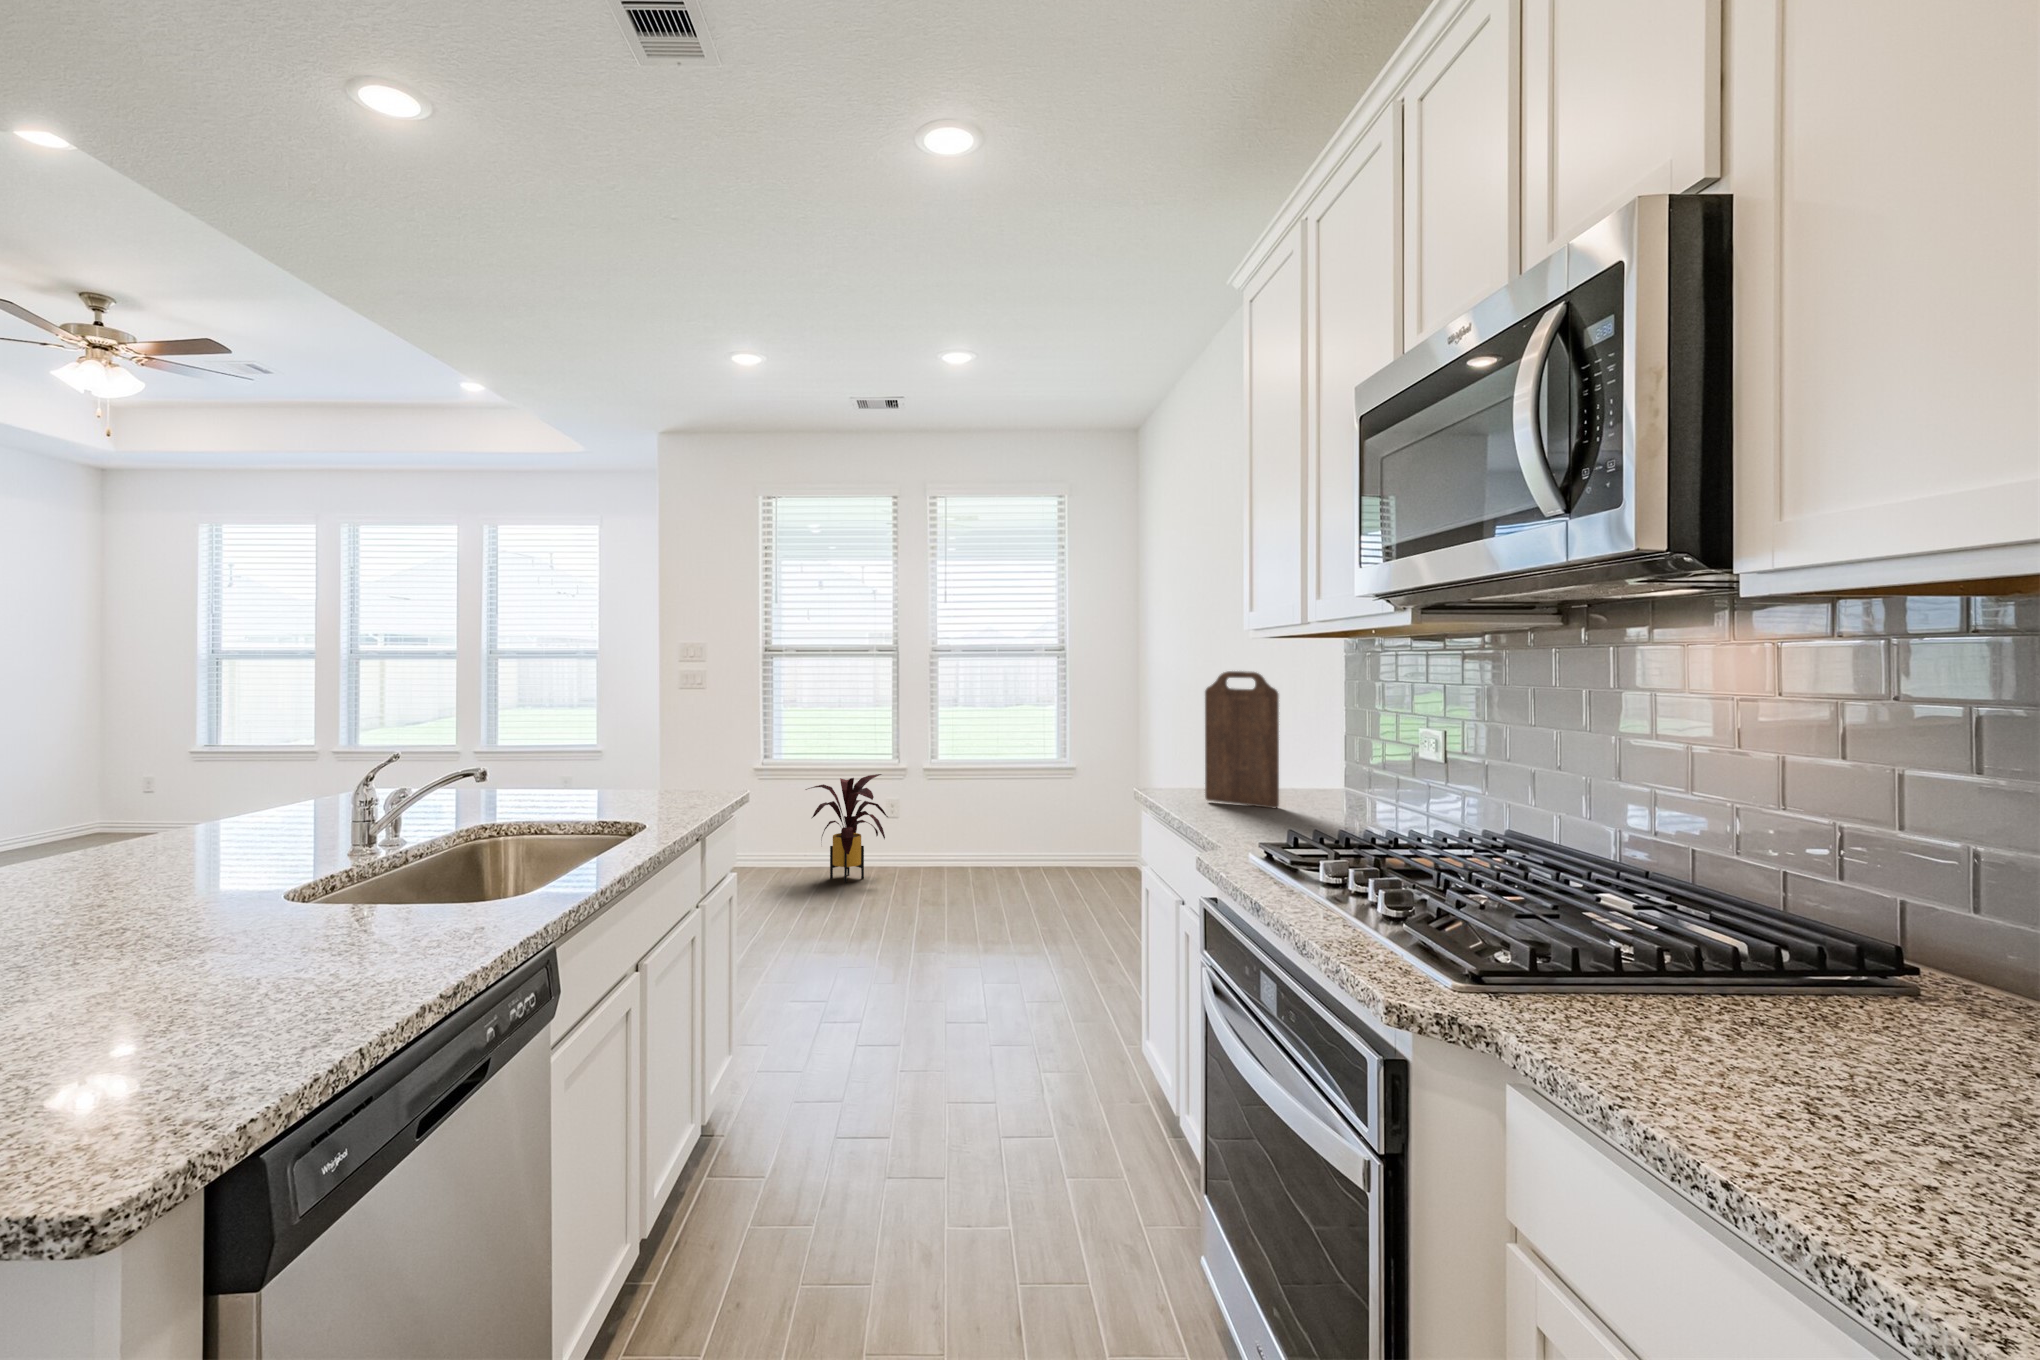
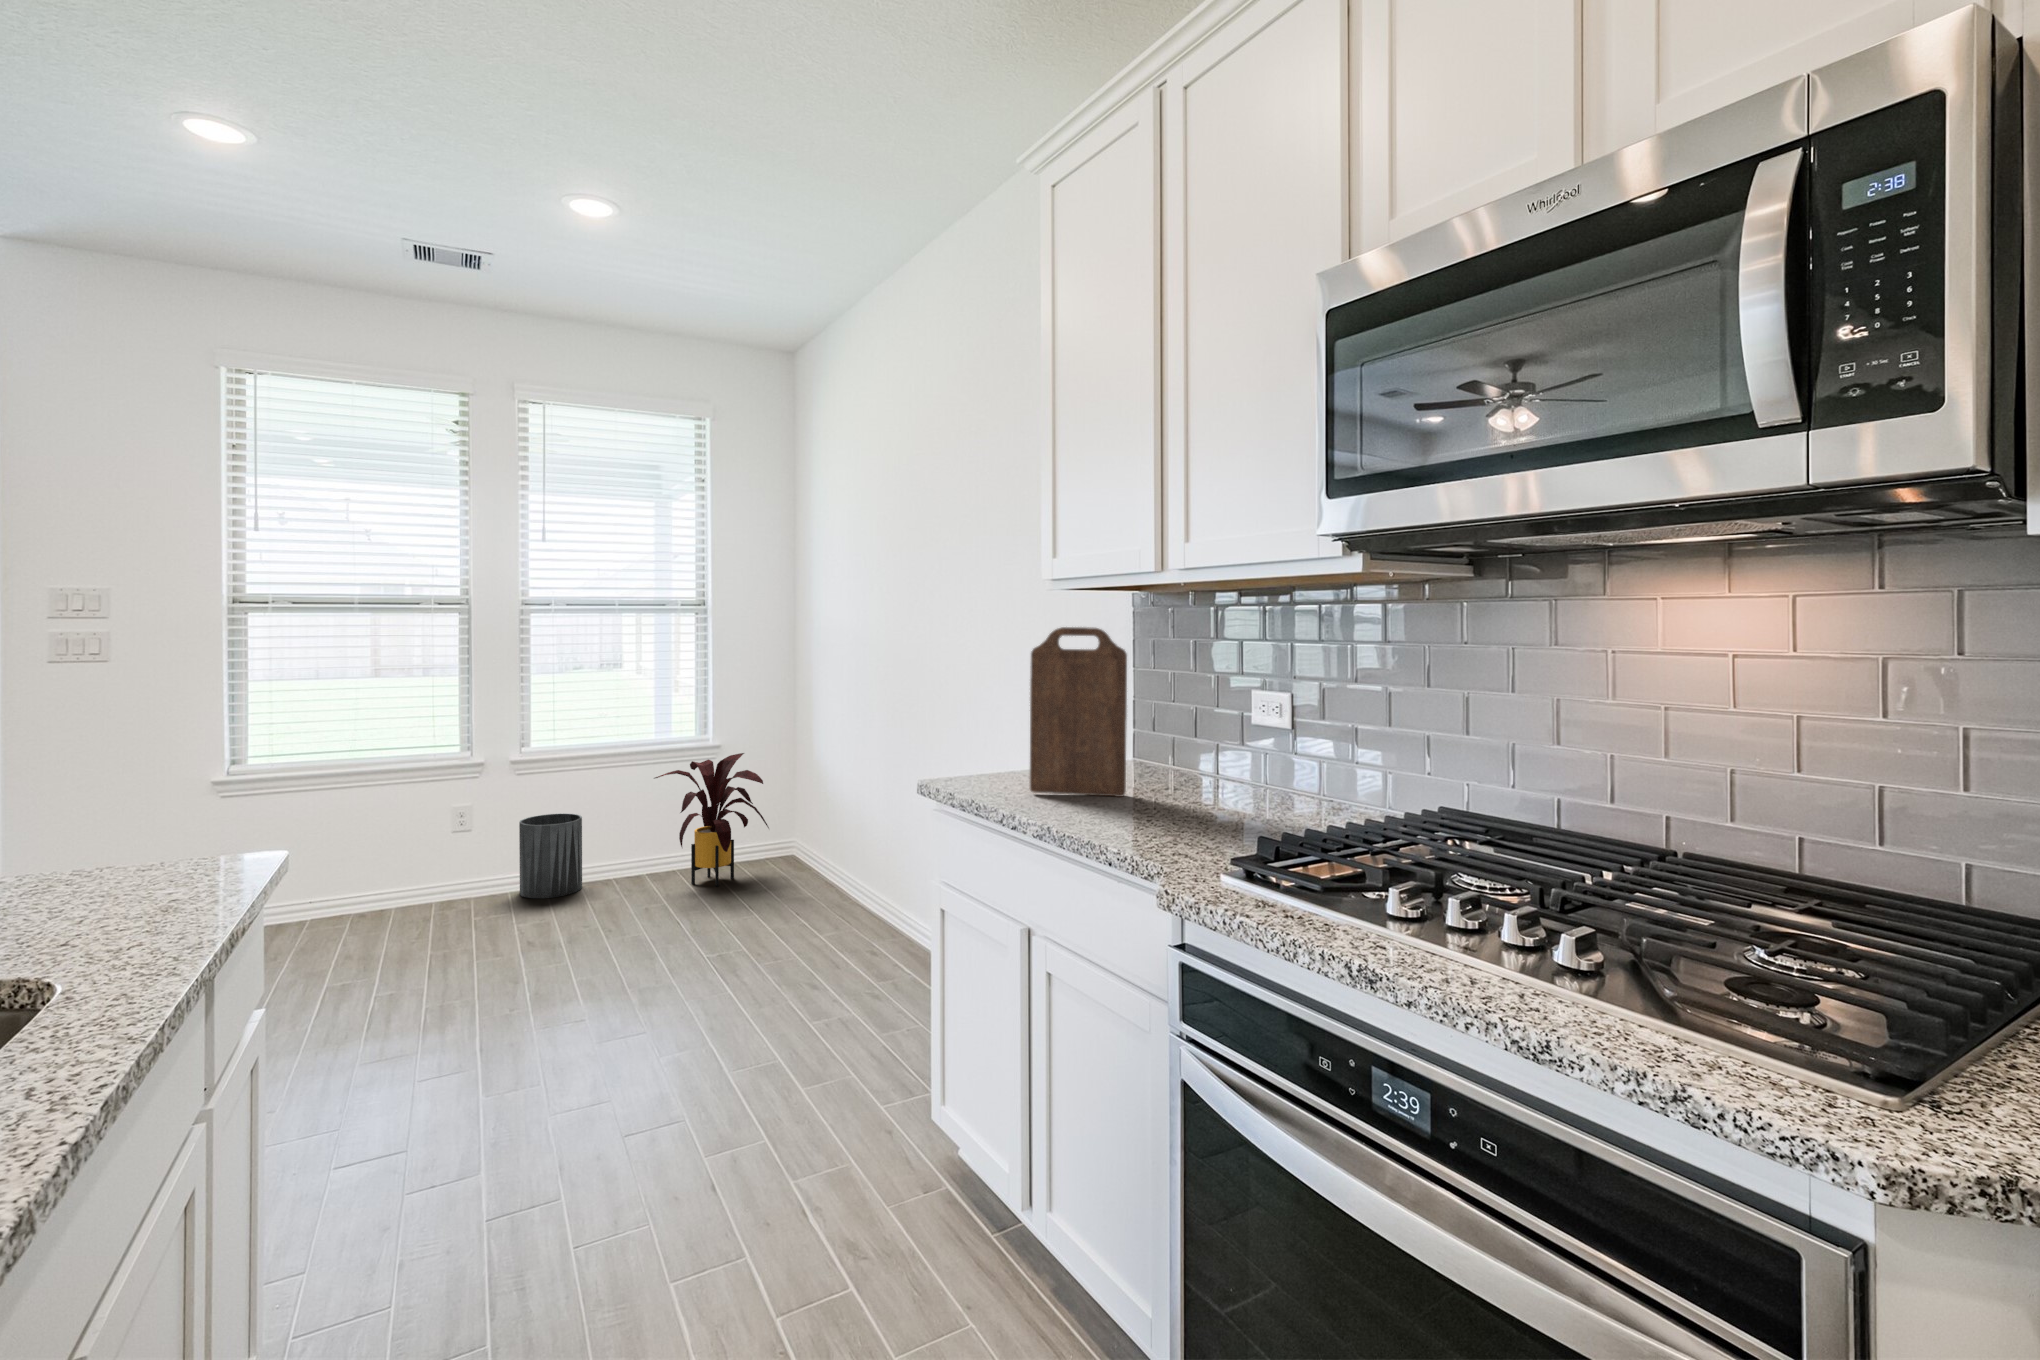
house plant: present [806,774,888,883] -> present [655,753,769,886]
trash can: none [929,811,971,874] -> present [519,814,582,898]

